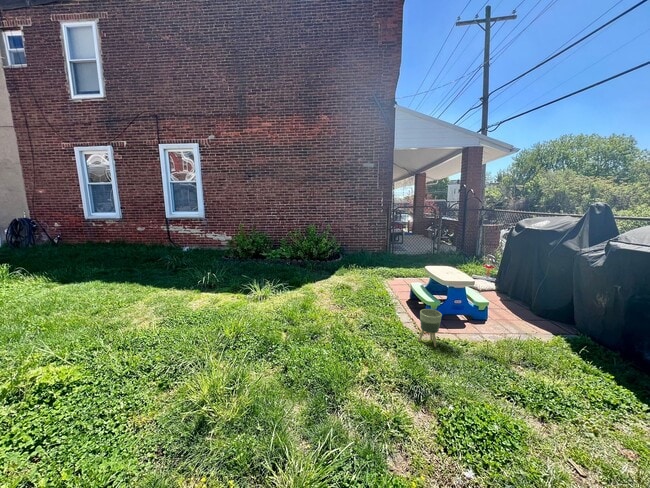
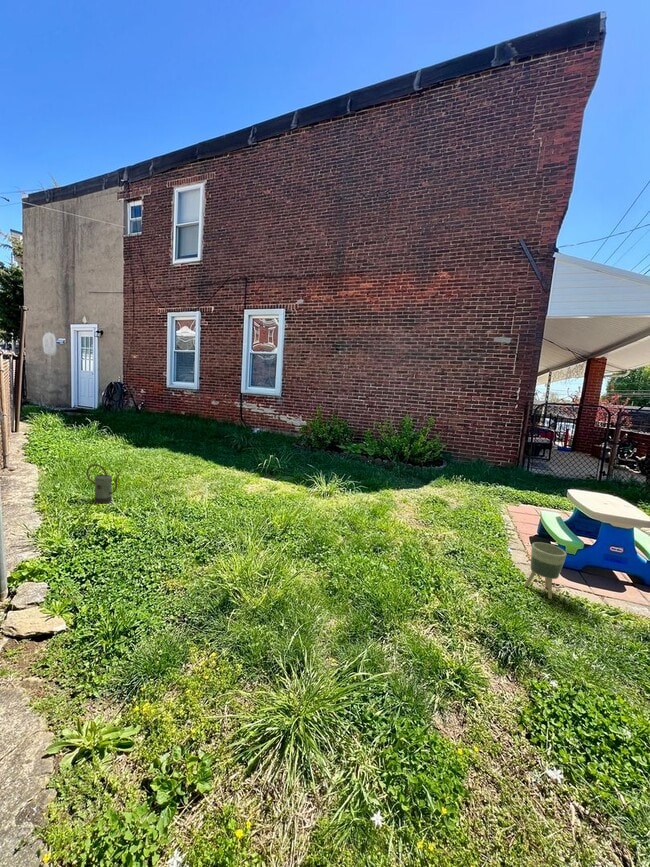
watering can: none [14,317,57,356] -> present [86,464,120,504]

